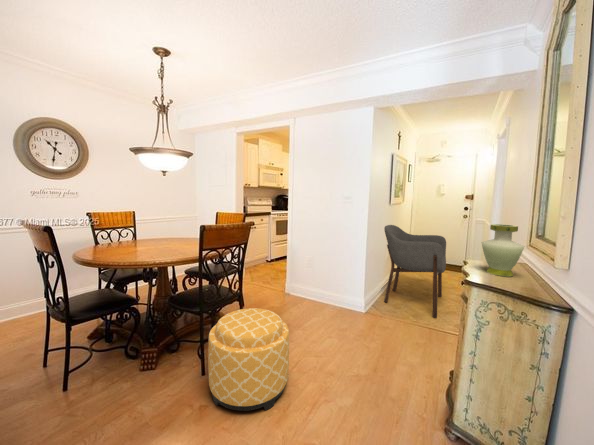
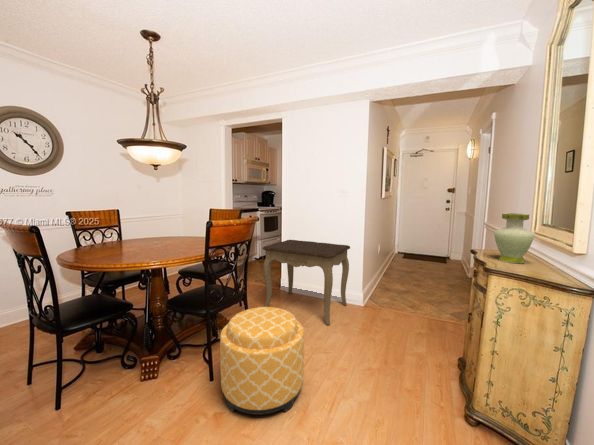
armchair: present [384,225,446,318] -> none [379,219,438,308]
side table: none [265,243,352,329] -> present [263,240,350,325]

